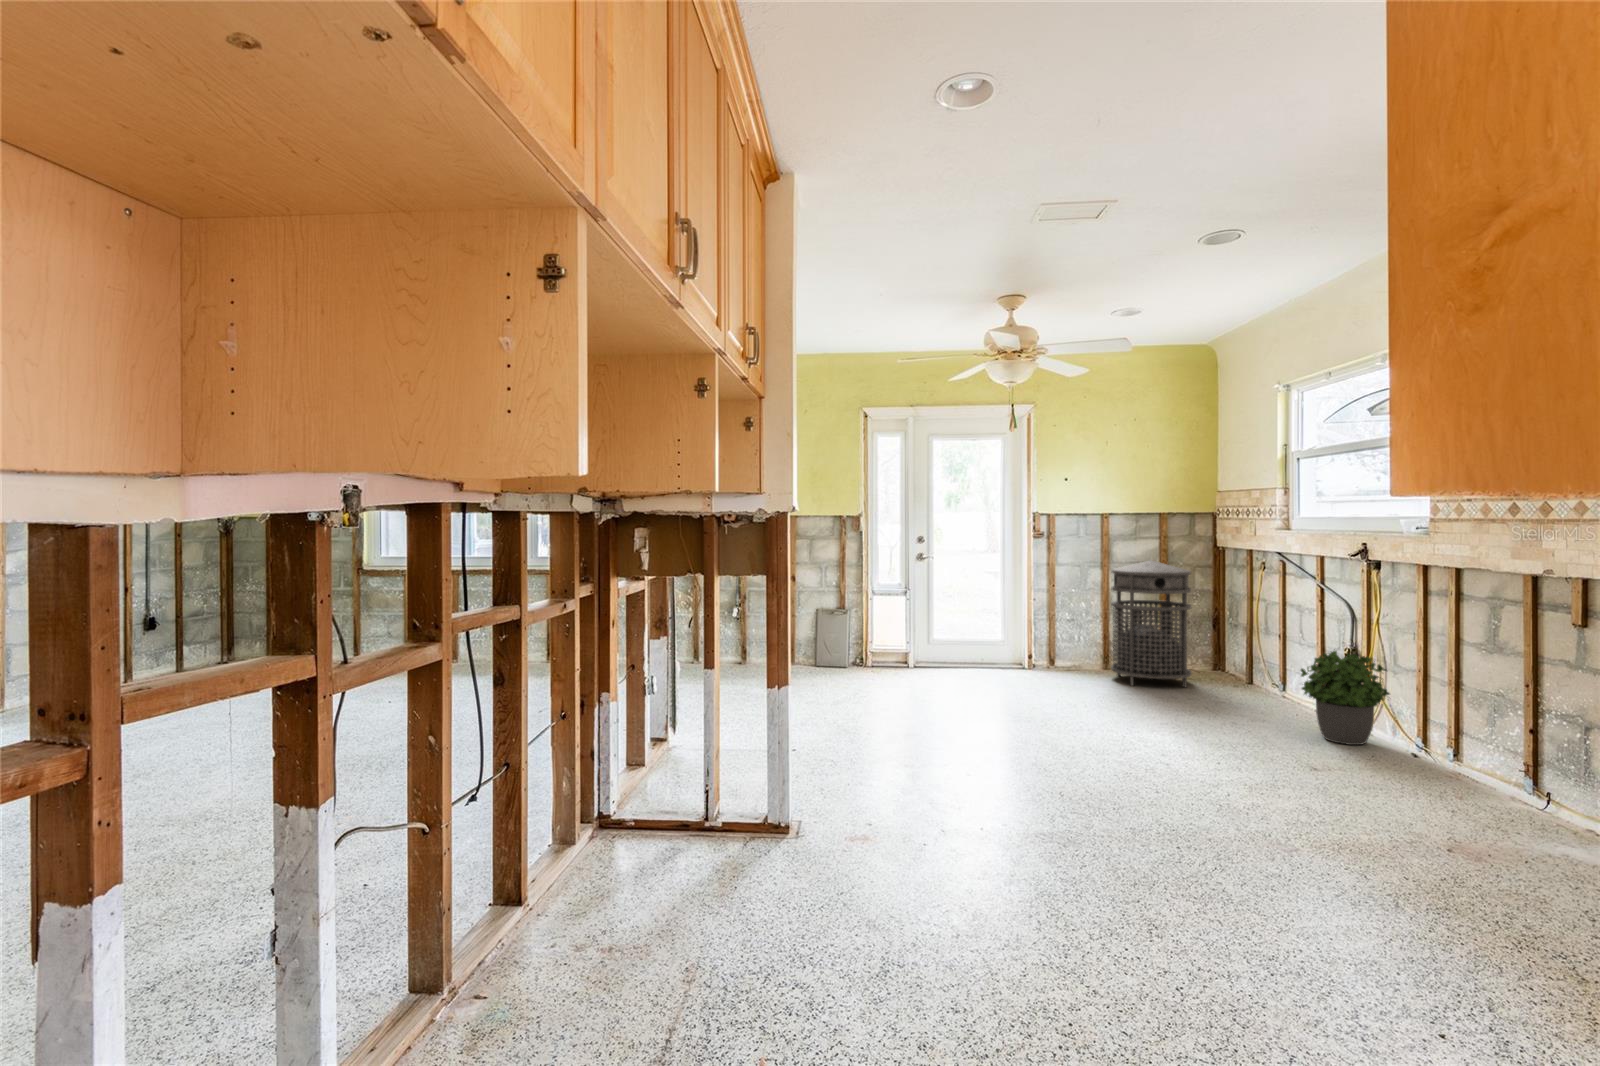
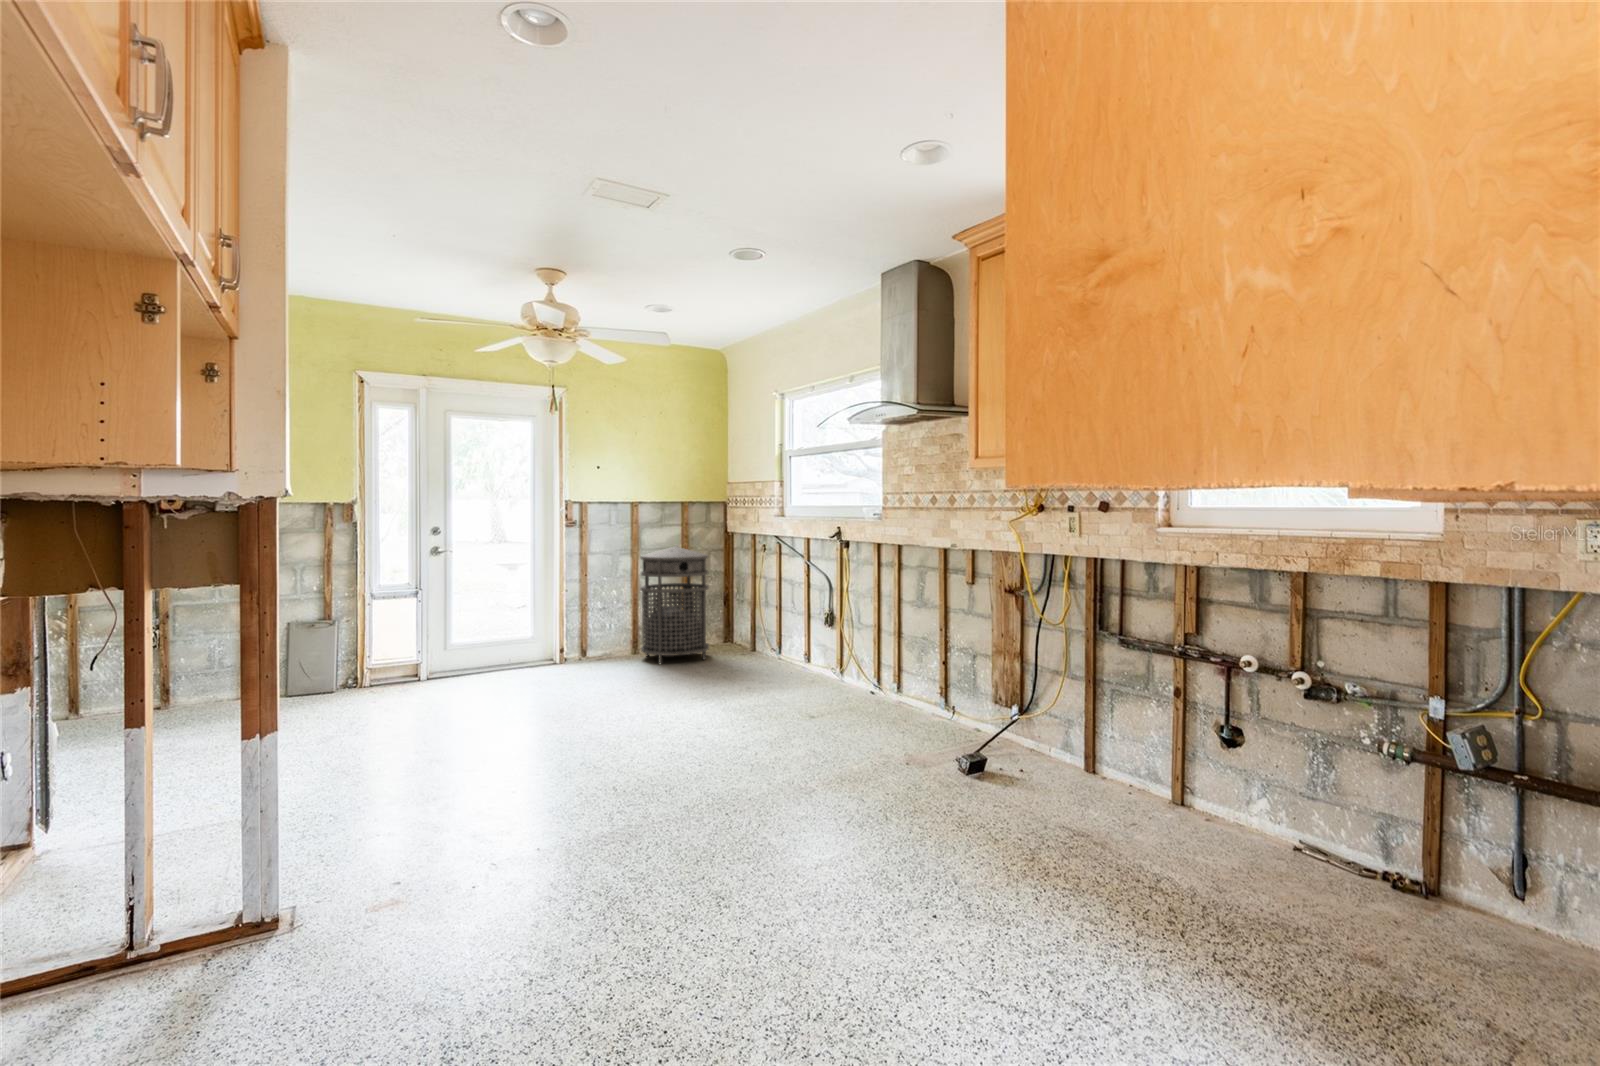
potted plant: present [1301,651,1390,745] -> none [798,614,857,692]

